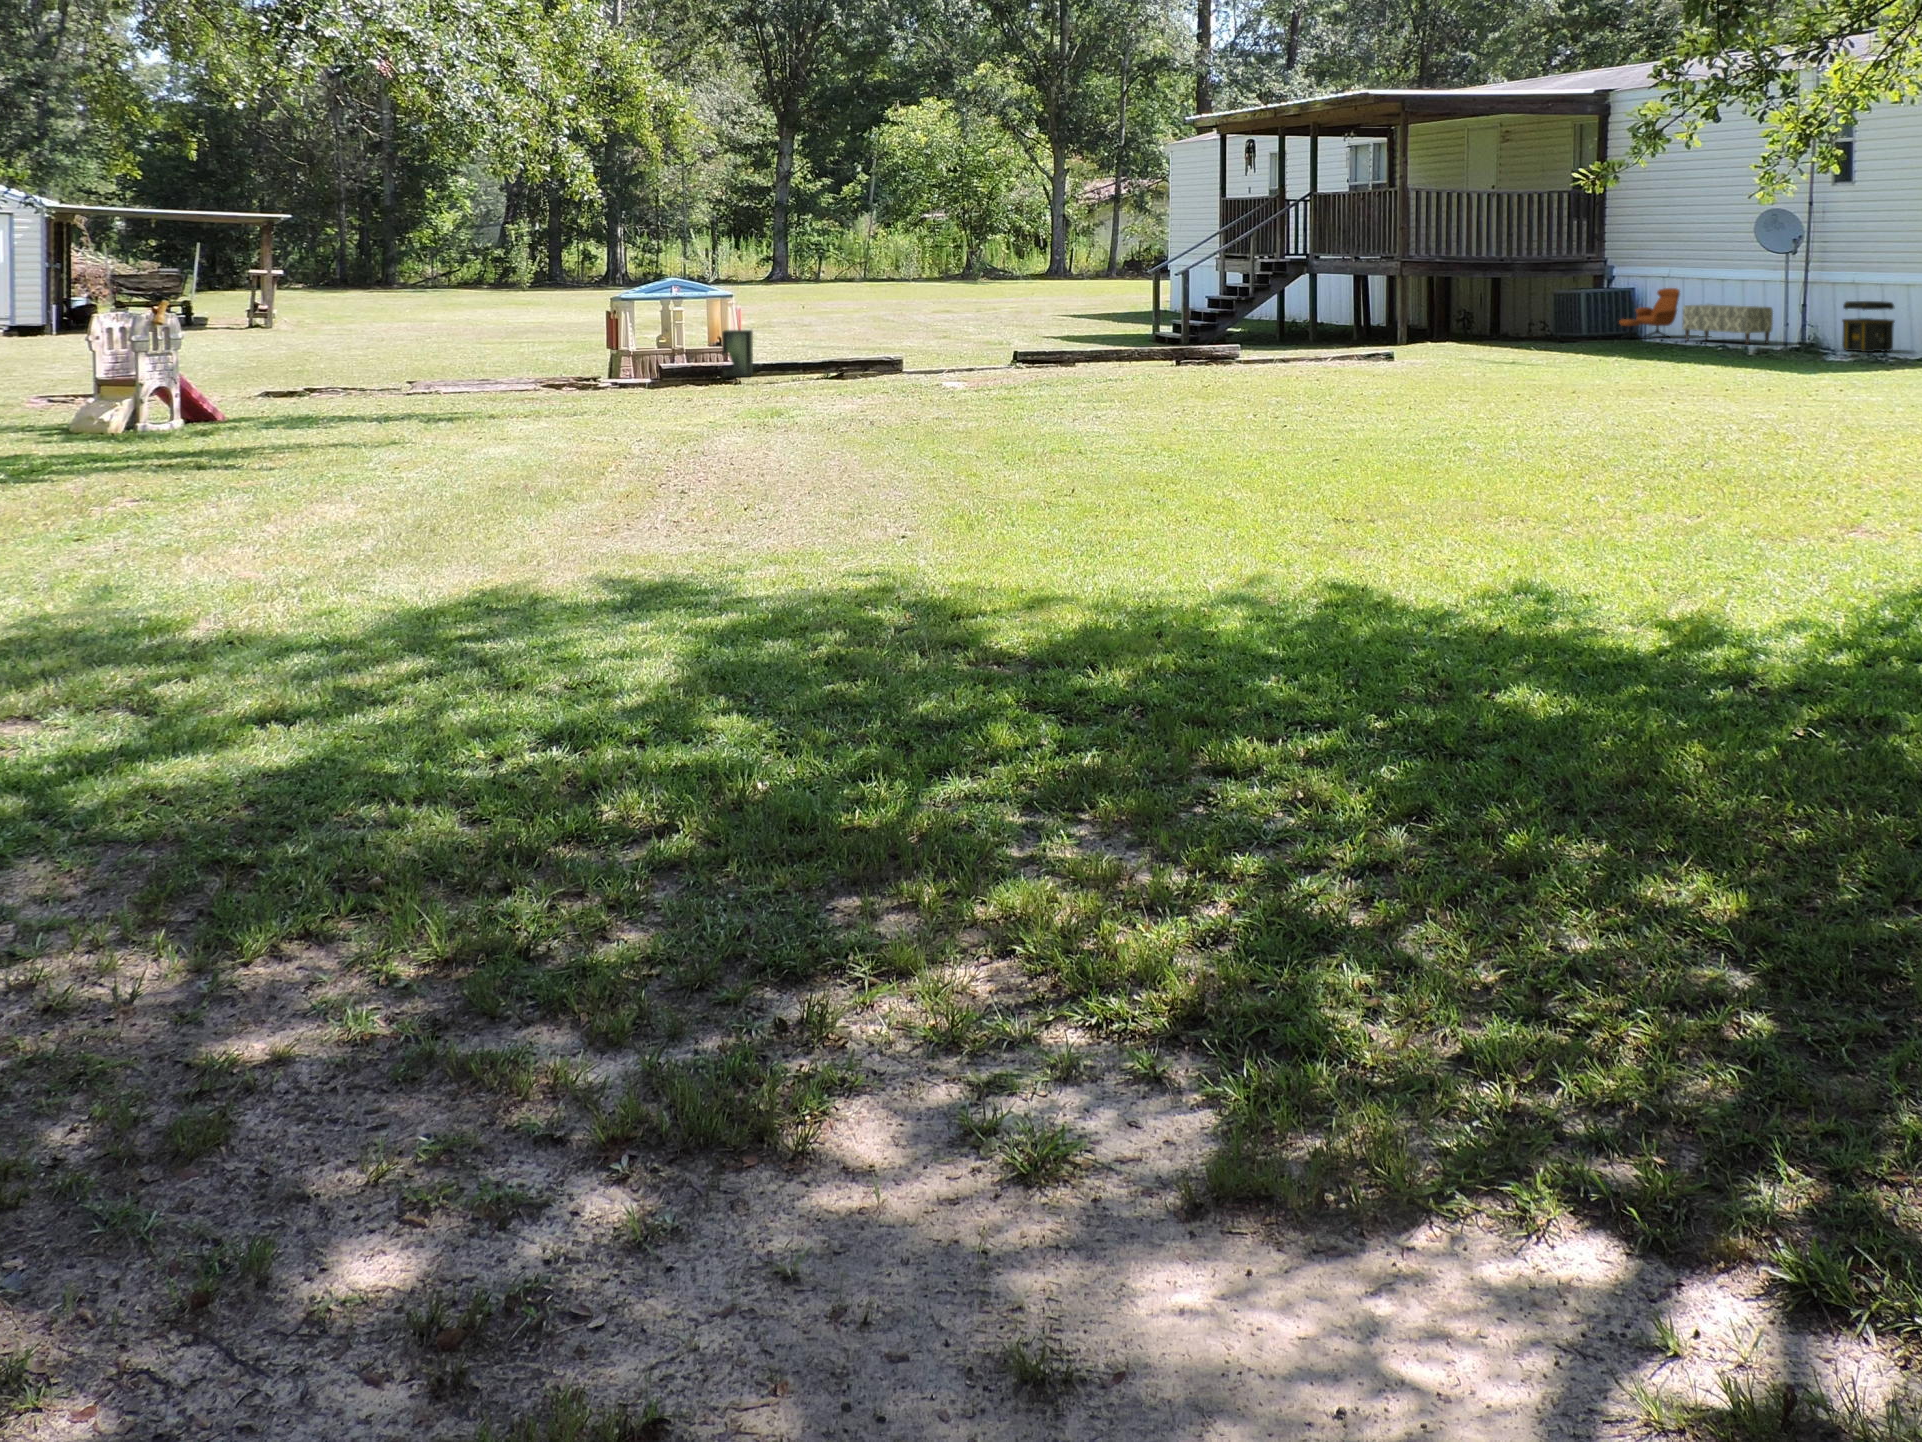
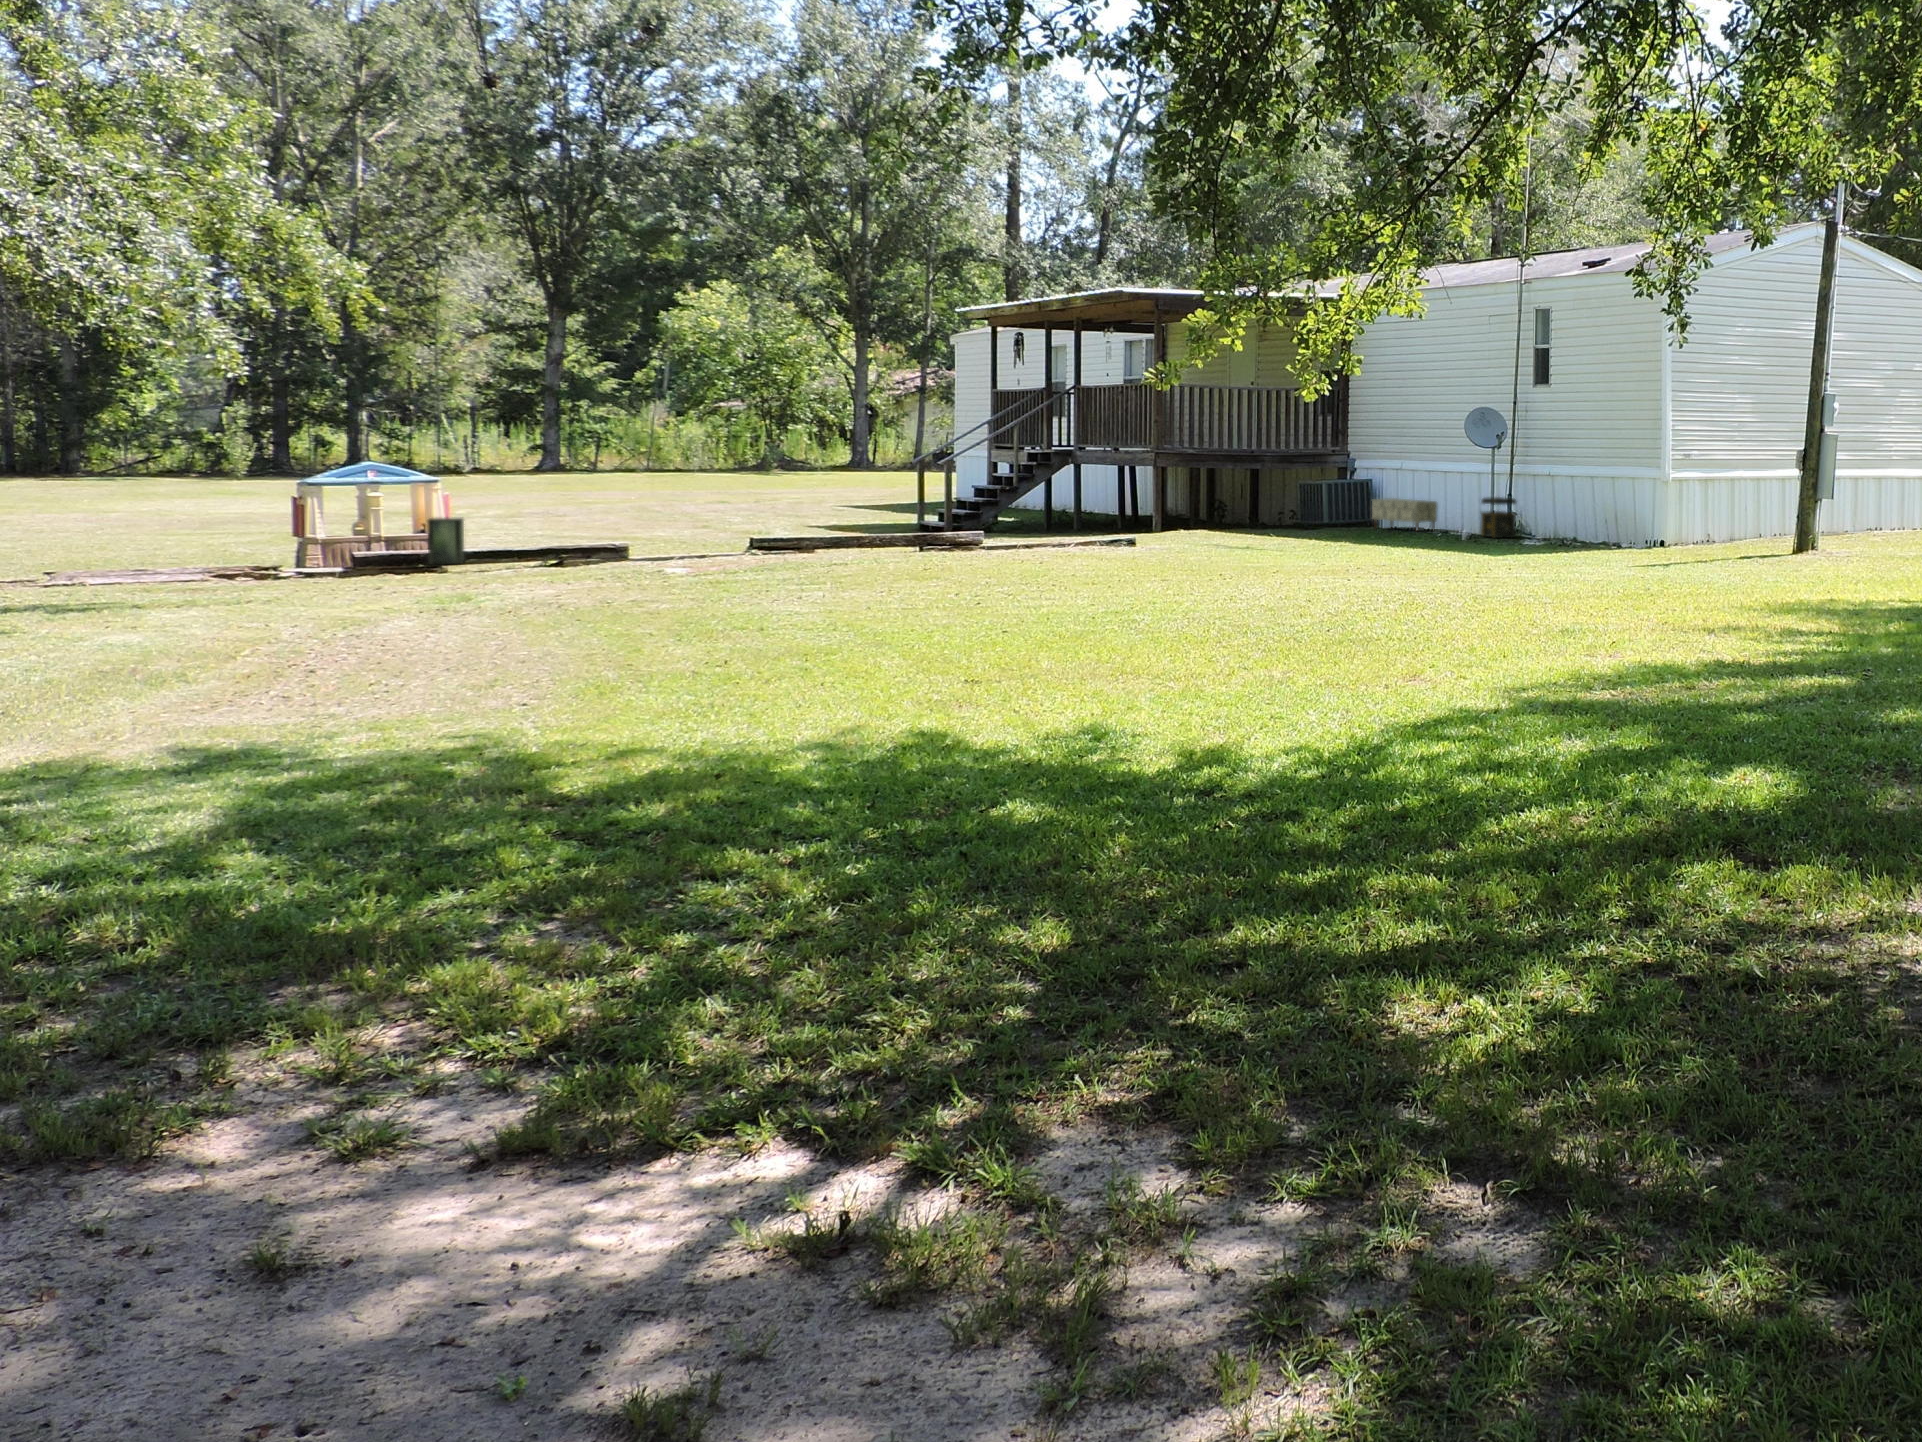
lounge chair: present [1619,288,1680,338] -> none [1324,484,1374,527]

